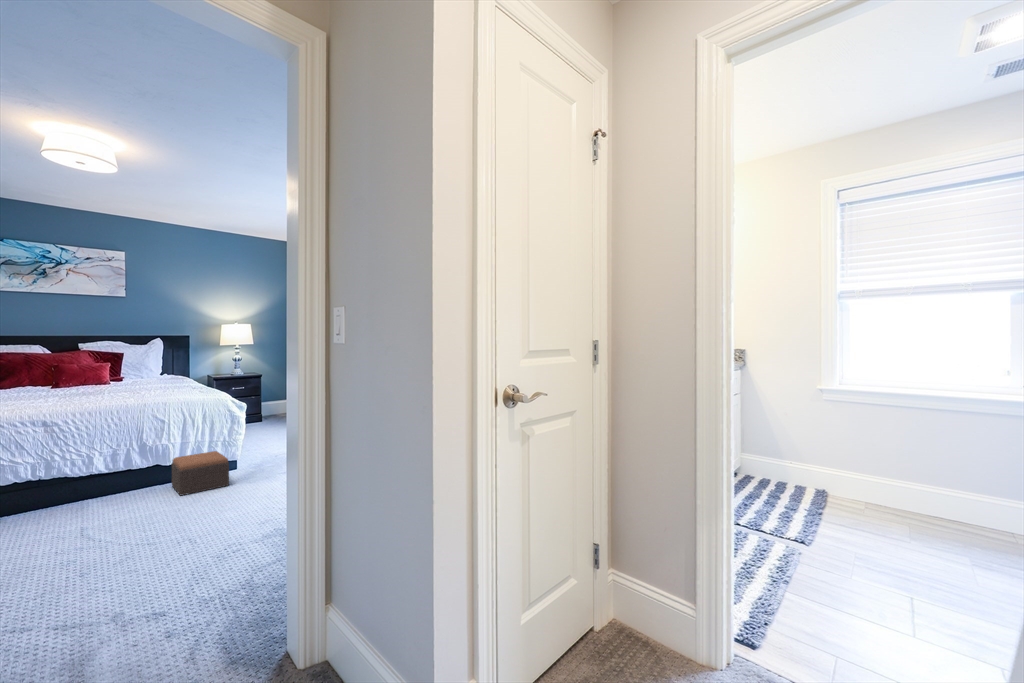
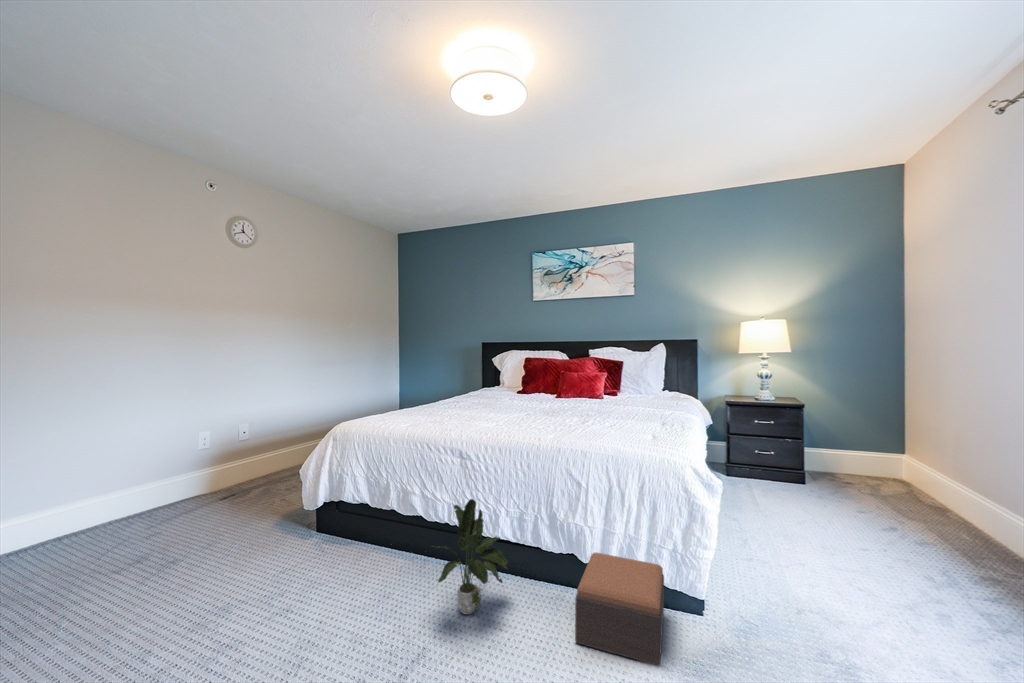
potted plant: none [64,442,126,516] -> present [436,499,508,614]

